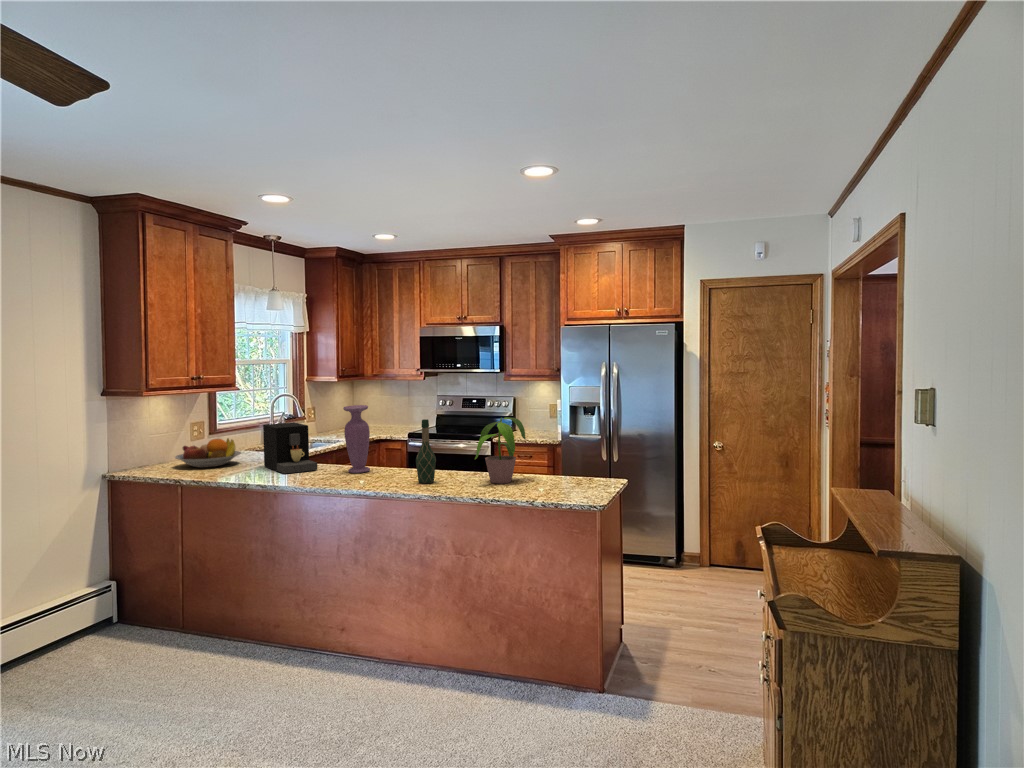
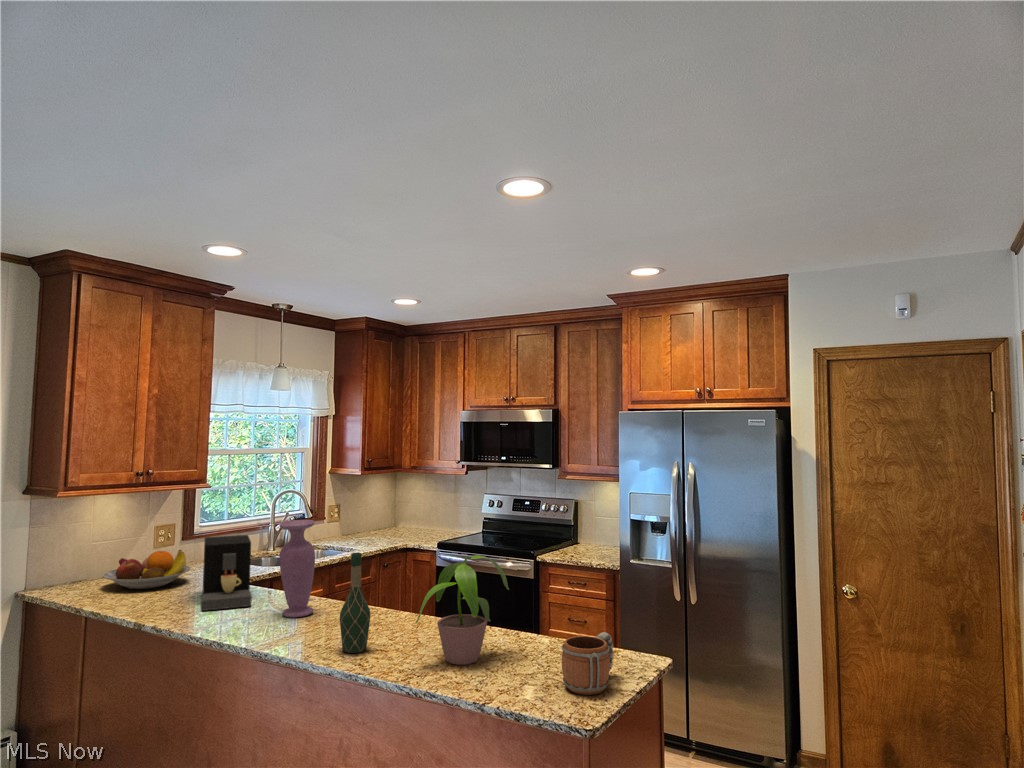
mug: none [572,456,600,488] -> present [562,632,613,695]

